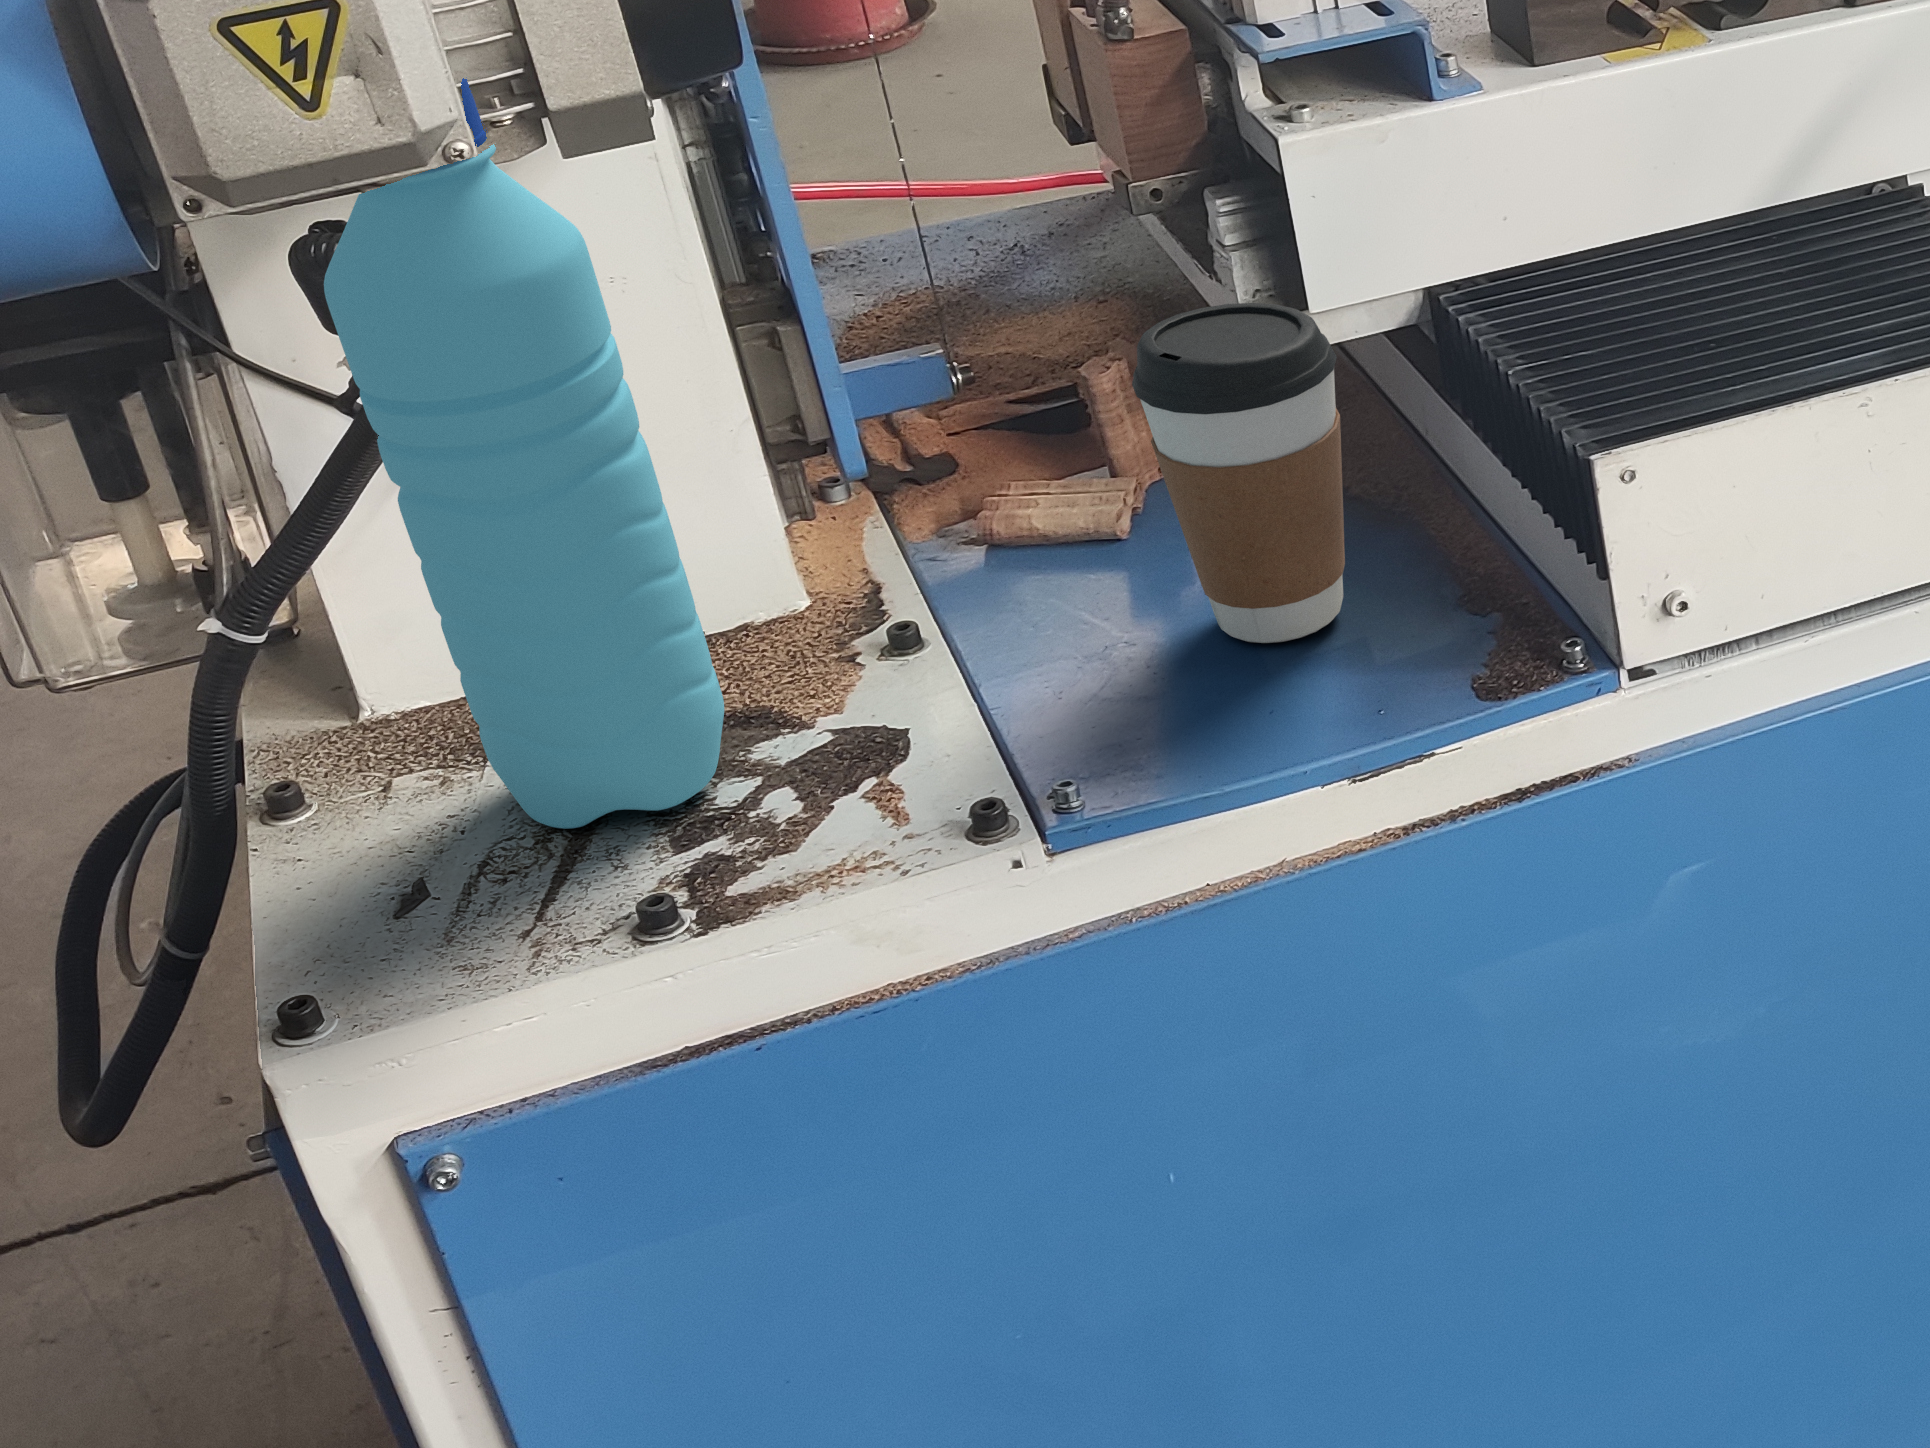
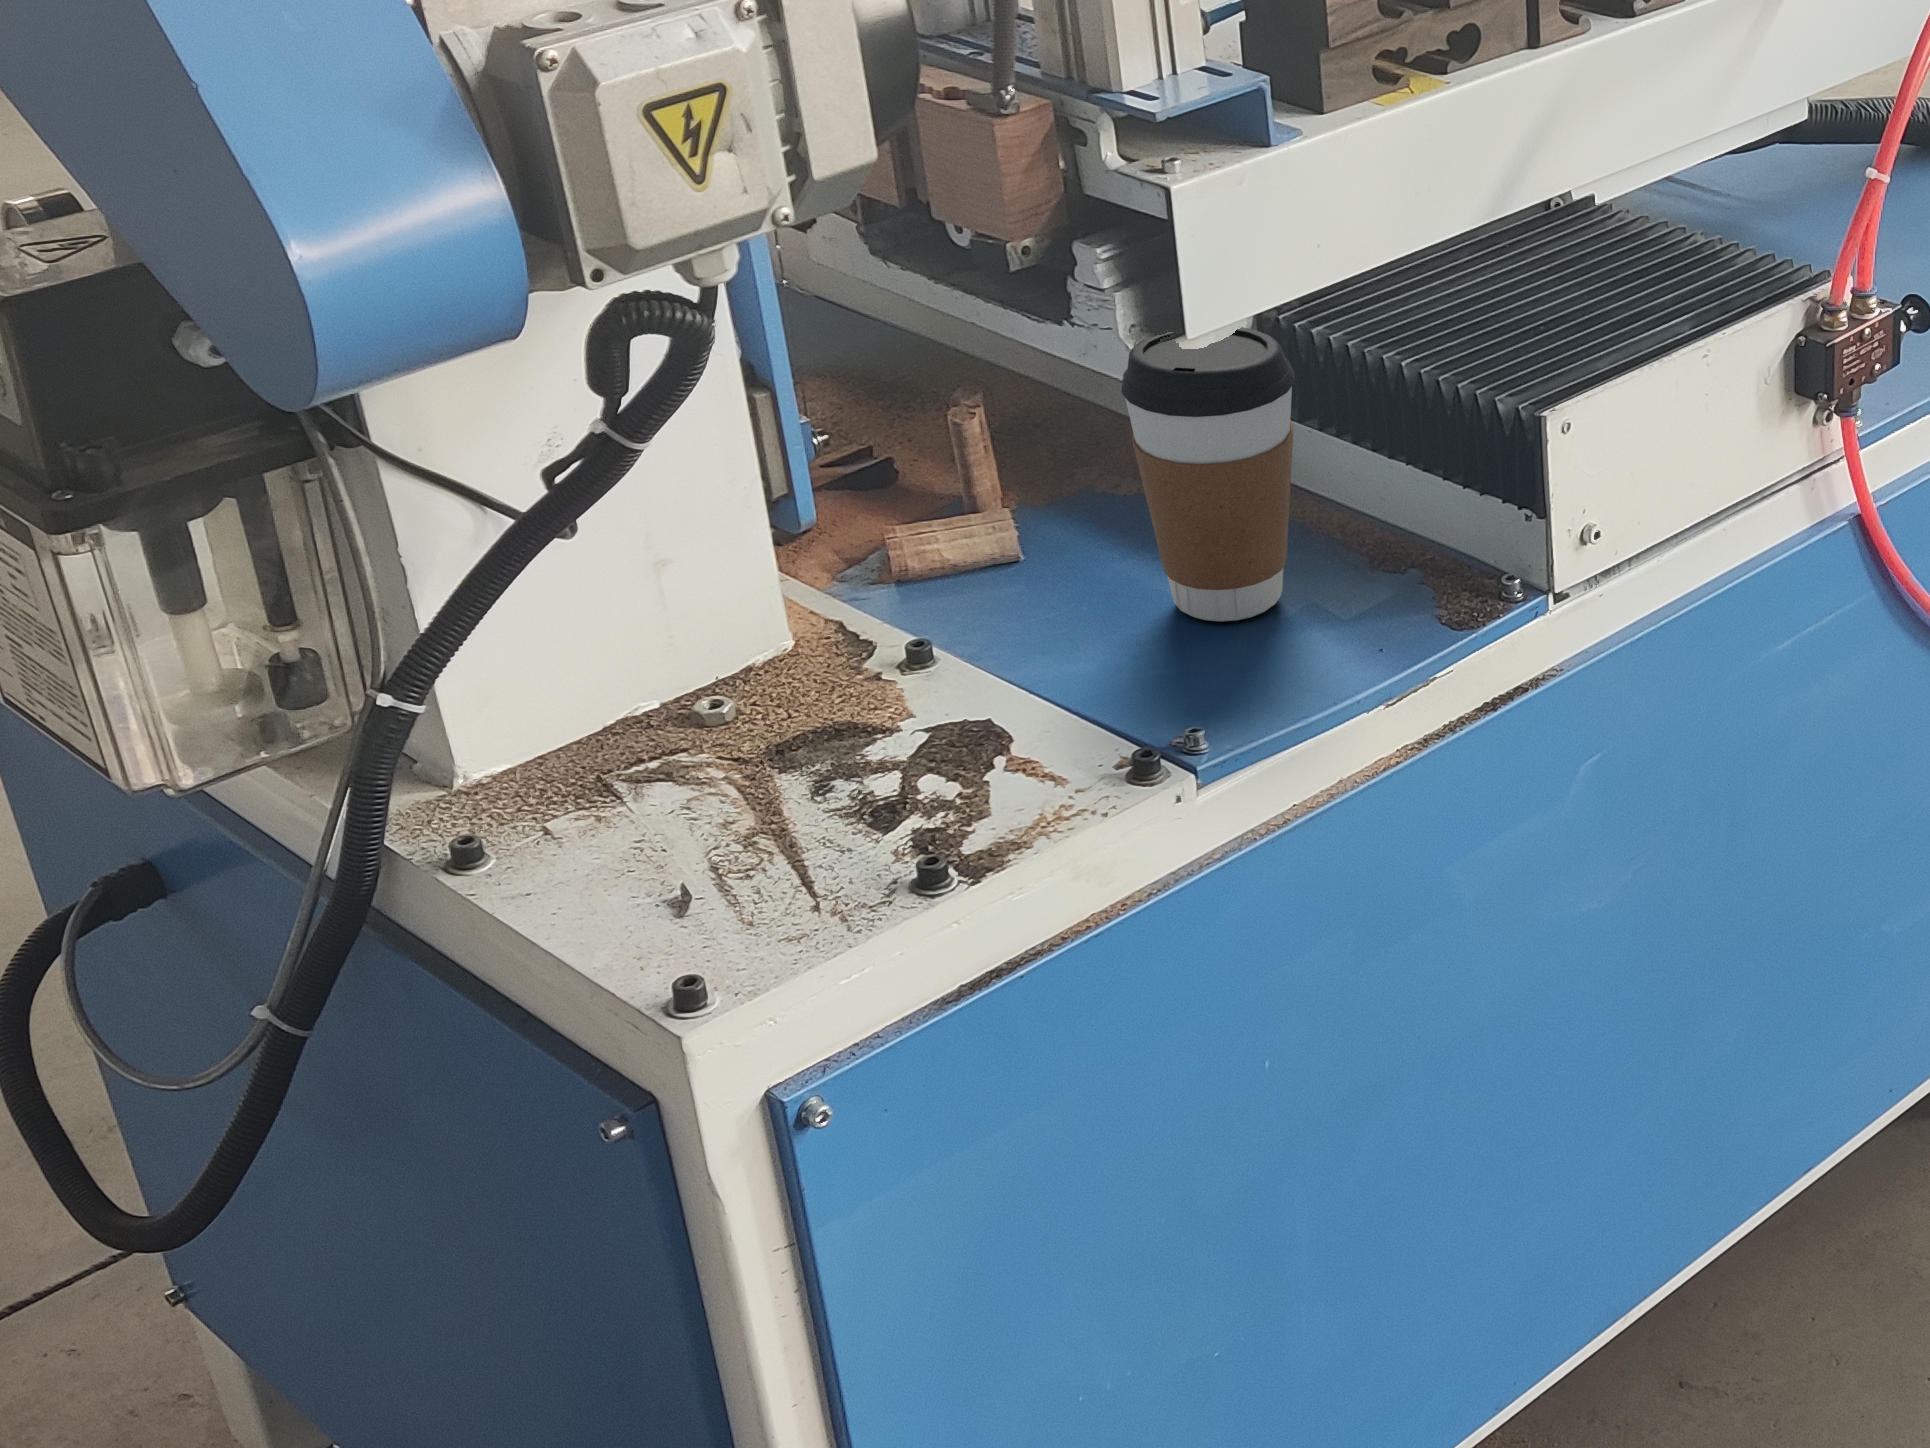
water bottle: present [324,77,724,829] -> none [594,148,882,838]

